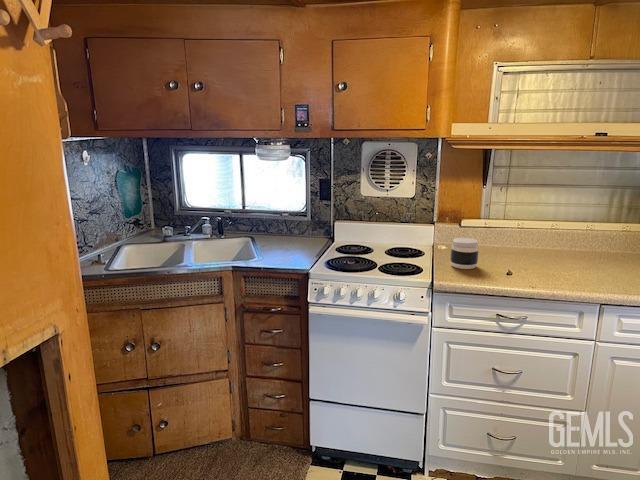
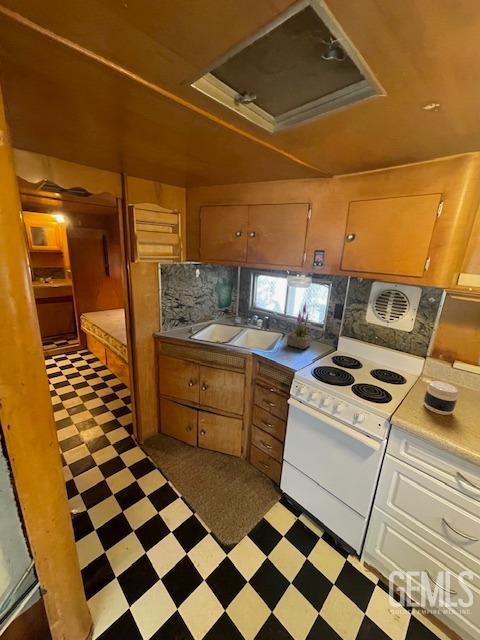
potted plant: none [269,180,300,248] -> present [287,303,313,349]

